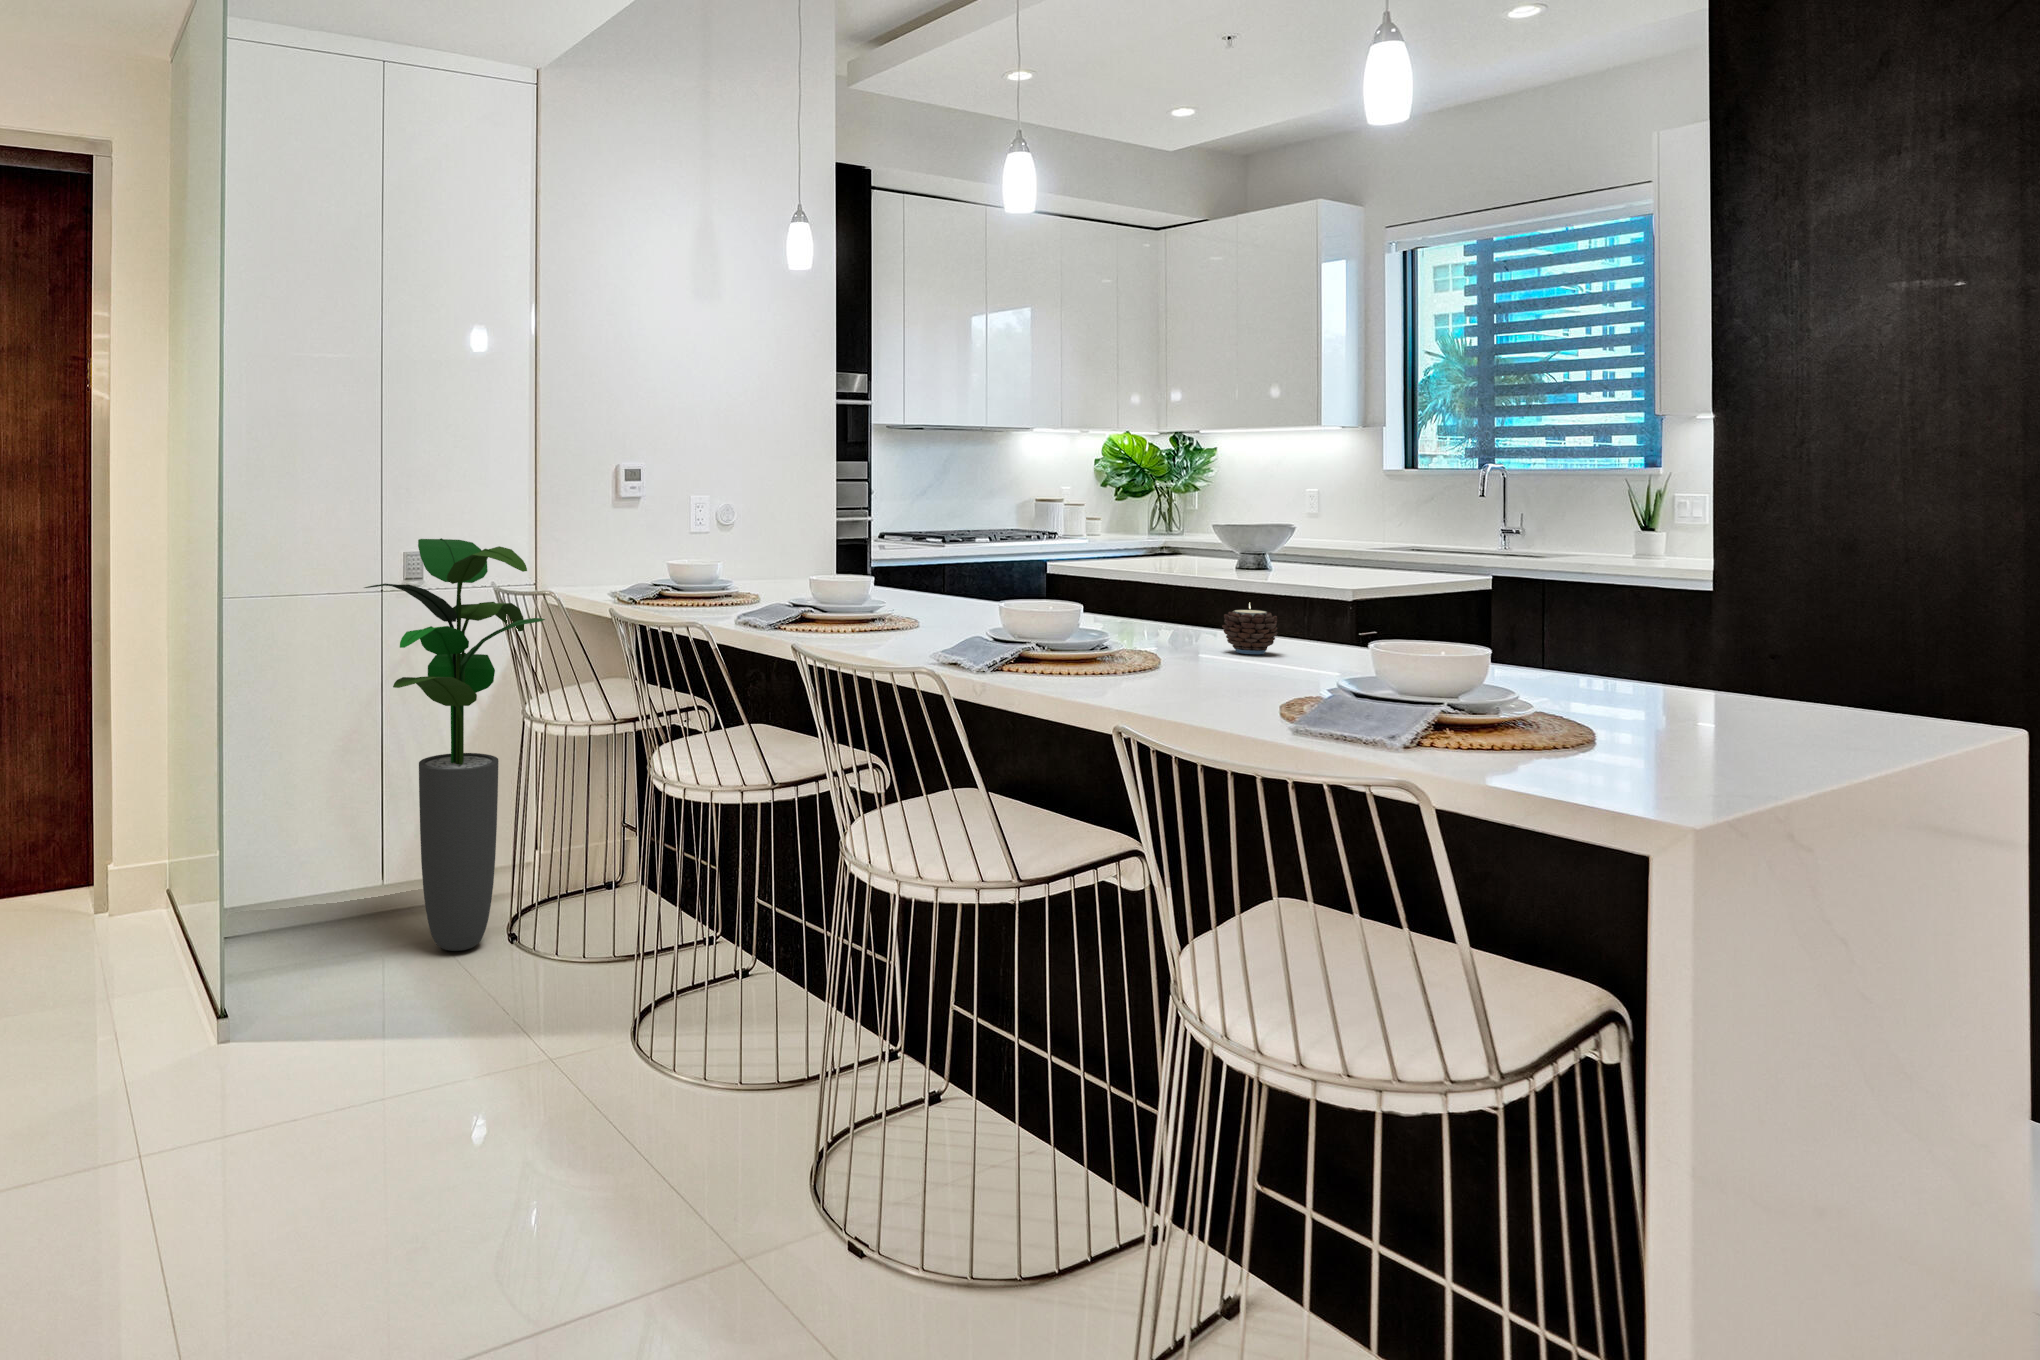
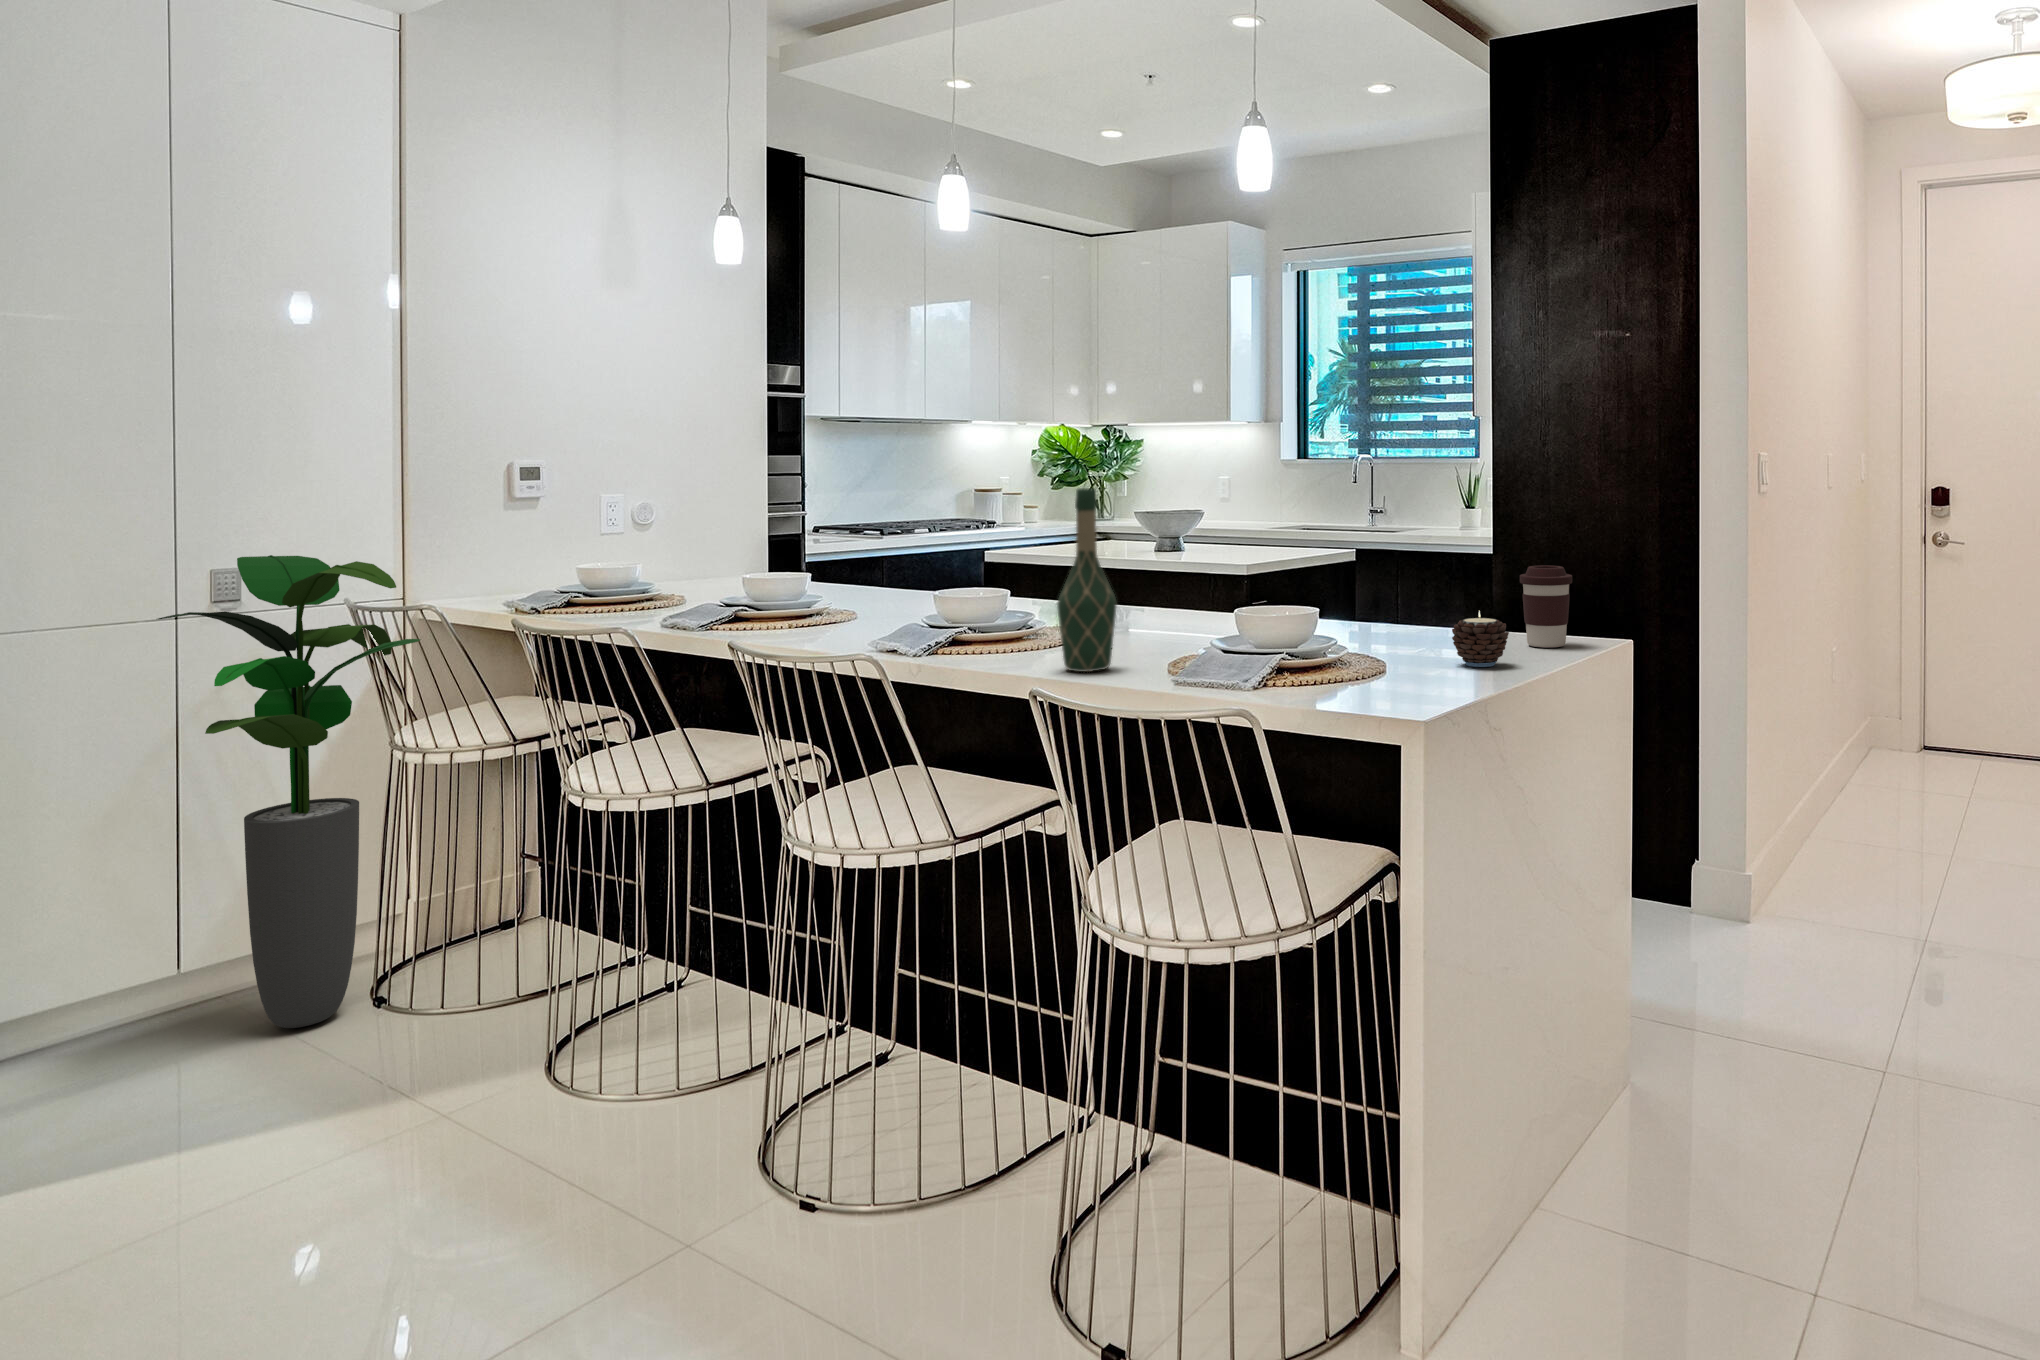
wine bottle: none [1140,491,1212,707] -> present [1057,488,1116,672]
candle: present [1222,603,1277,654] -> present [1452,611,1509,667]
coffee cup: none [1802,616,1898,735] -> present [1520,565,1572,648]

